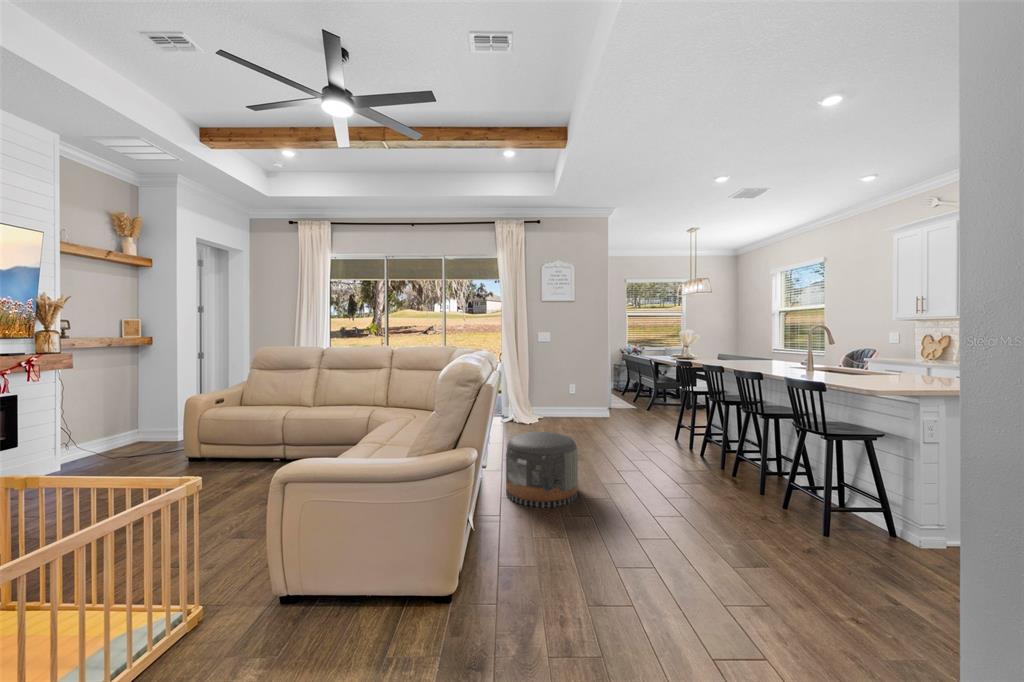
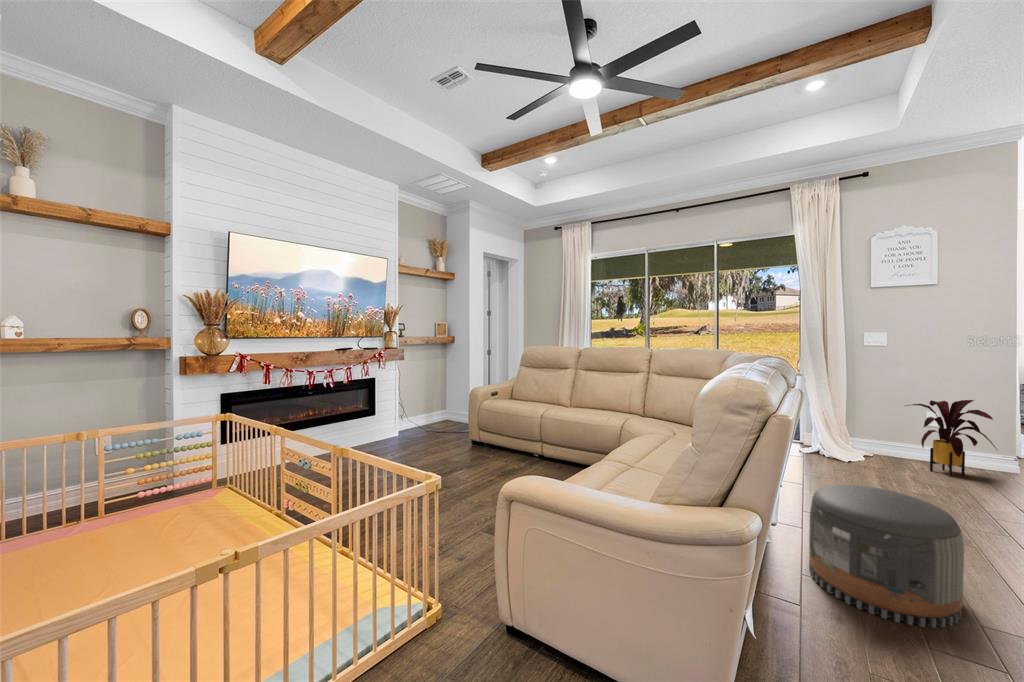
house plant: none [559,375,601,425] -> present [906,400,996,476]

